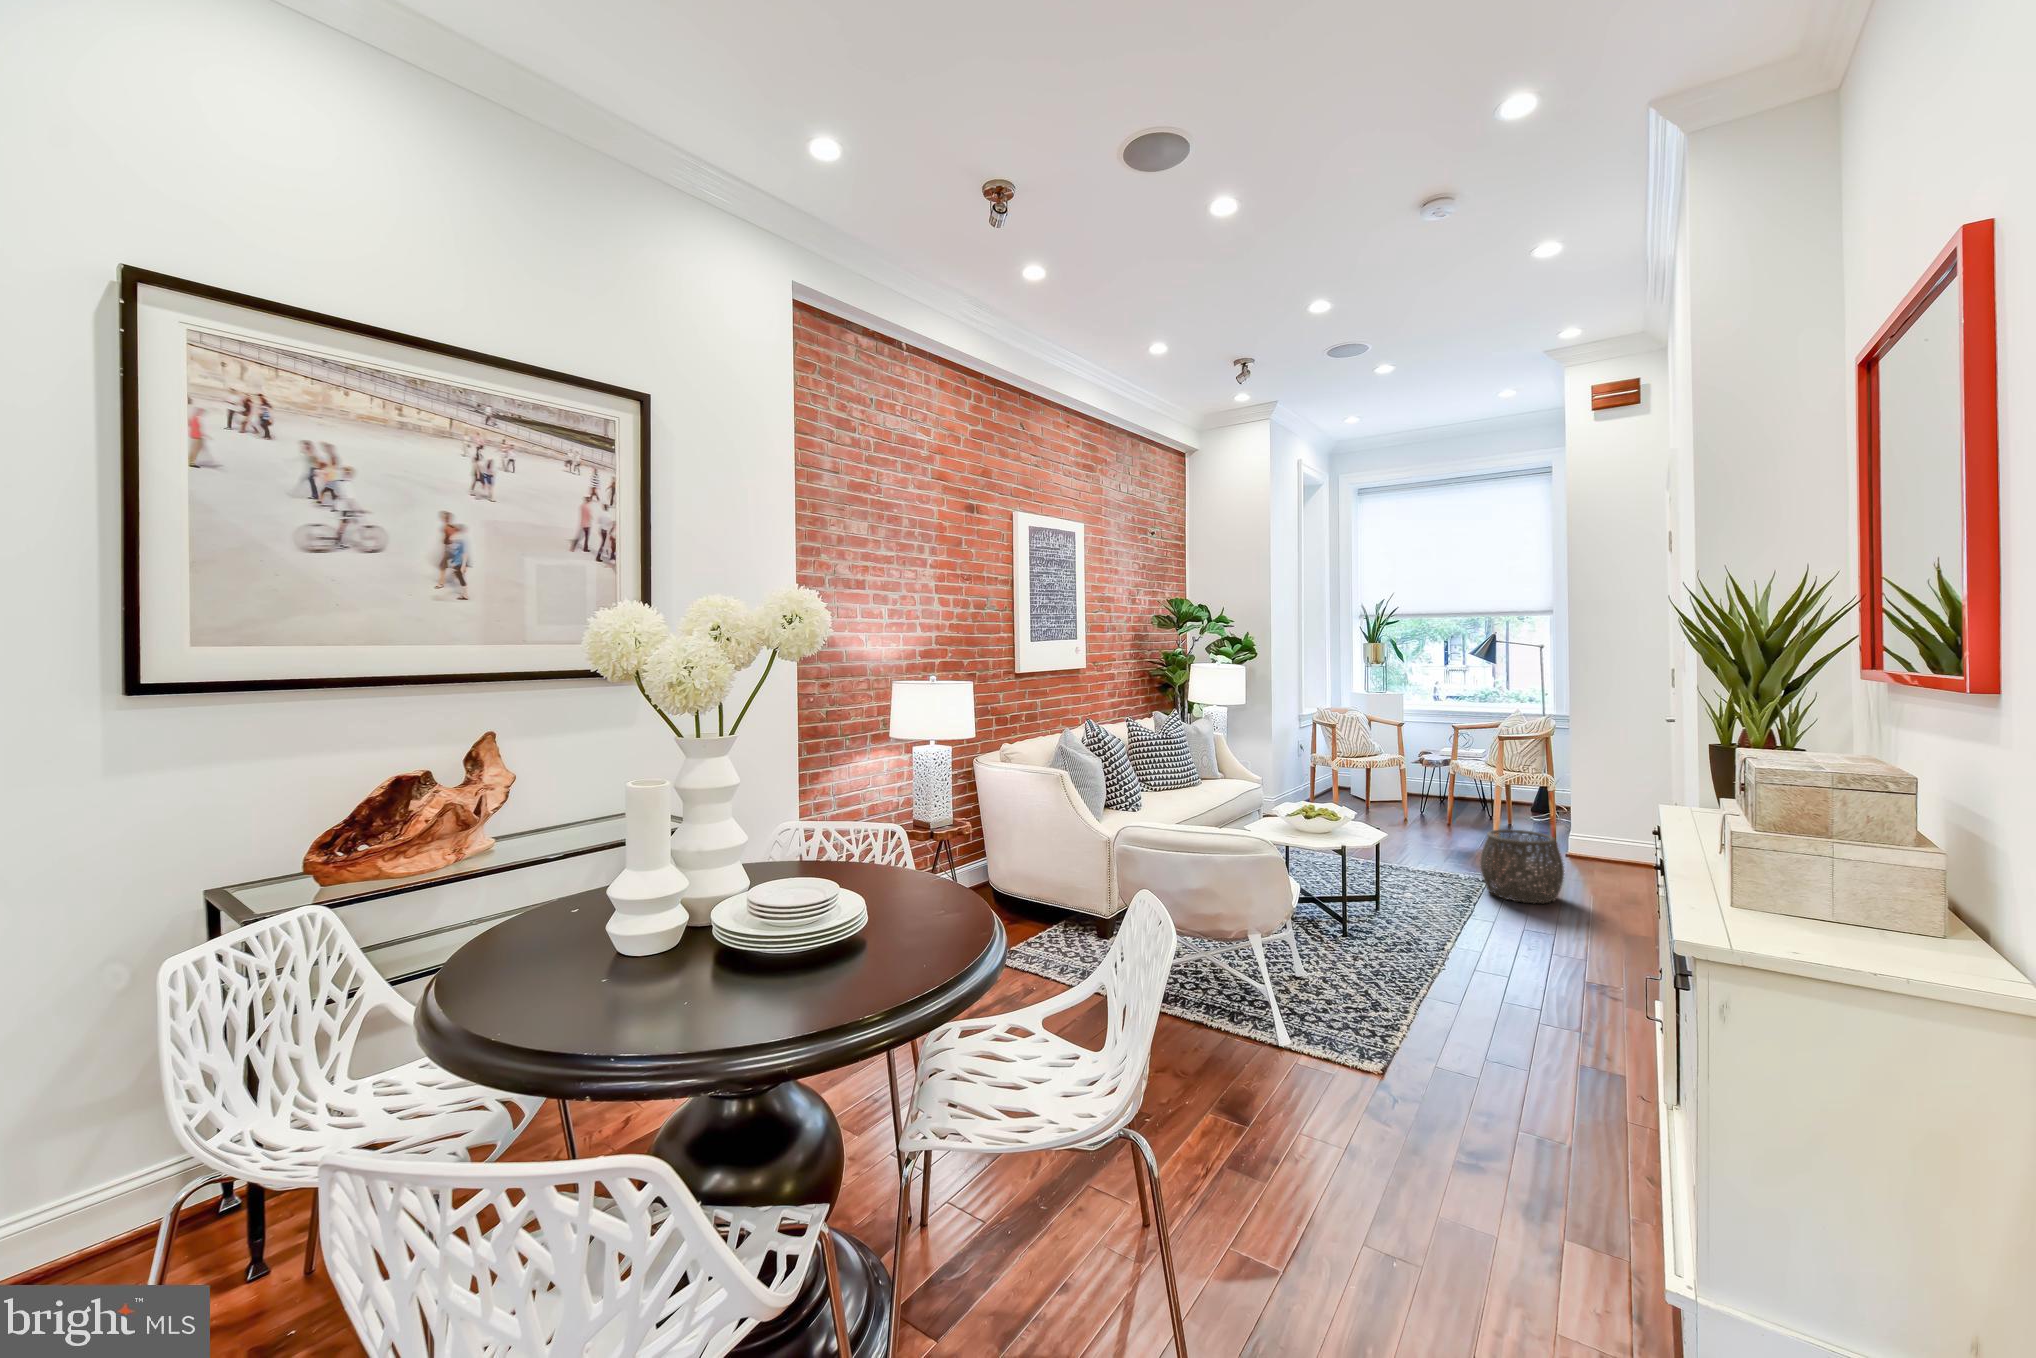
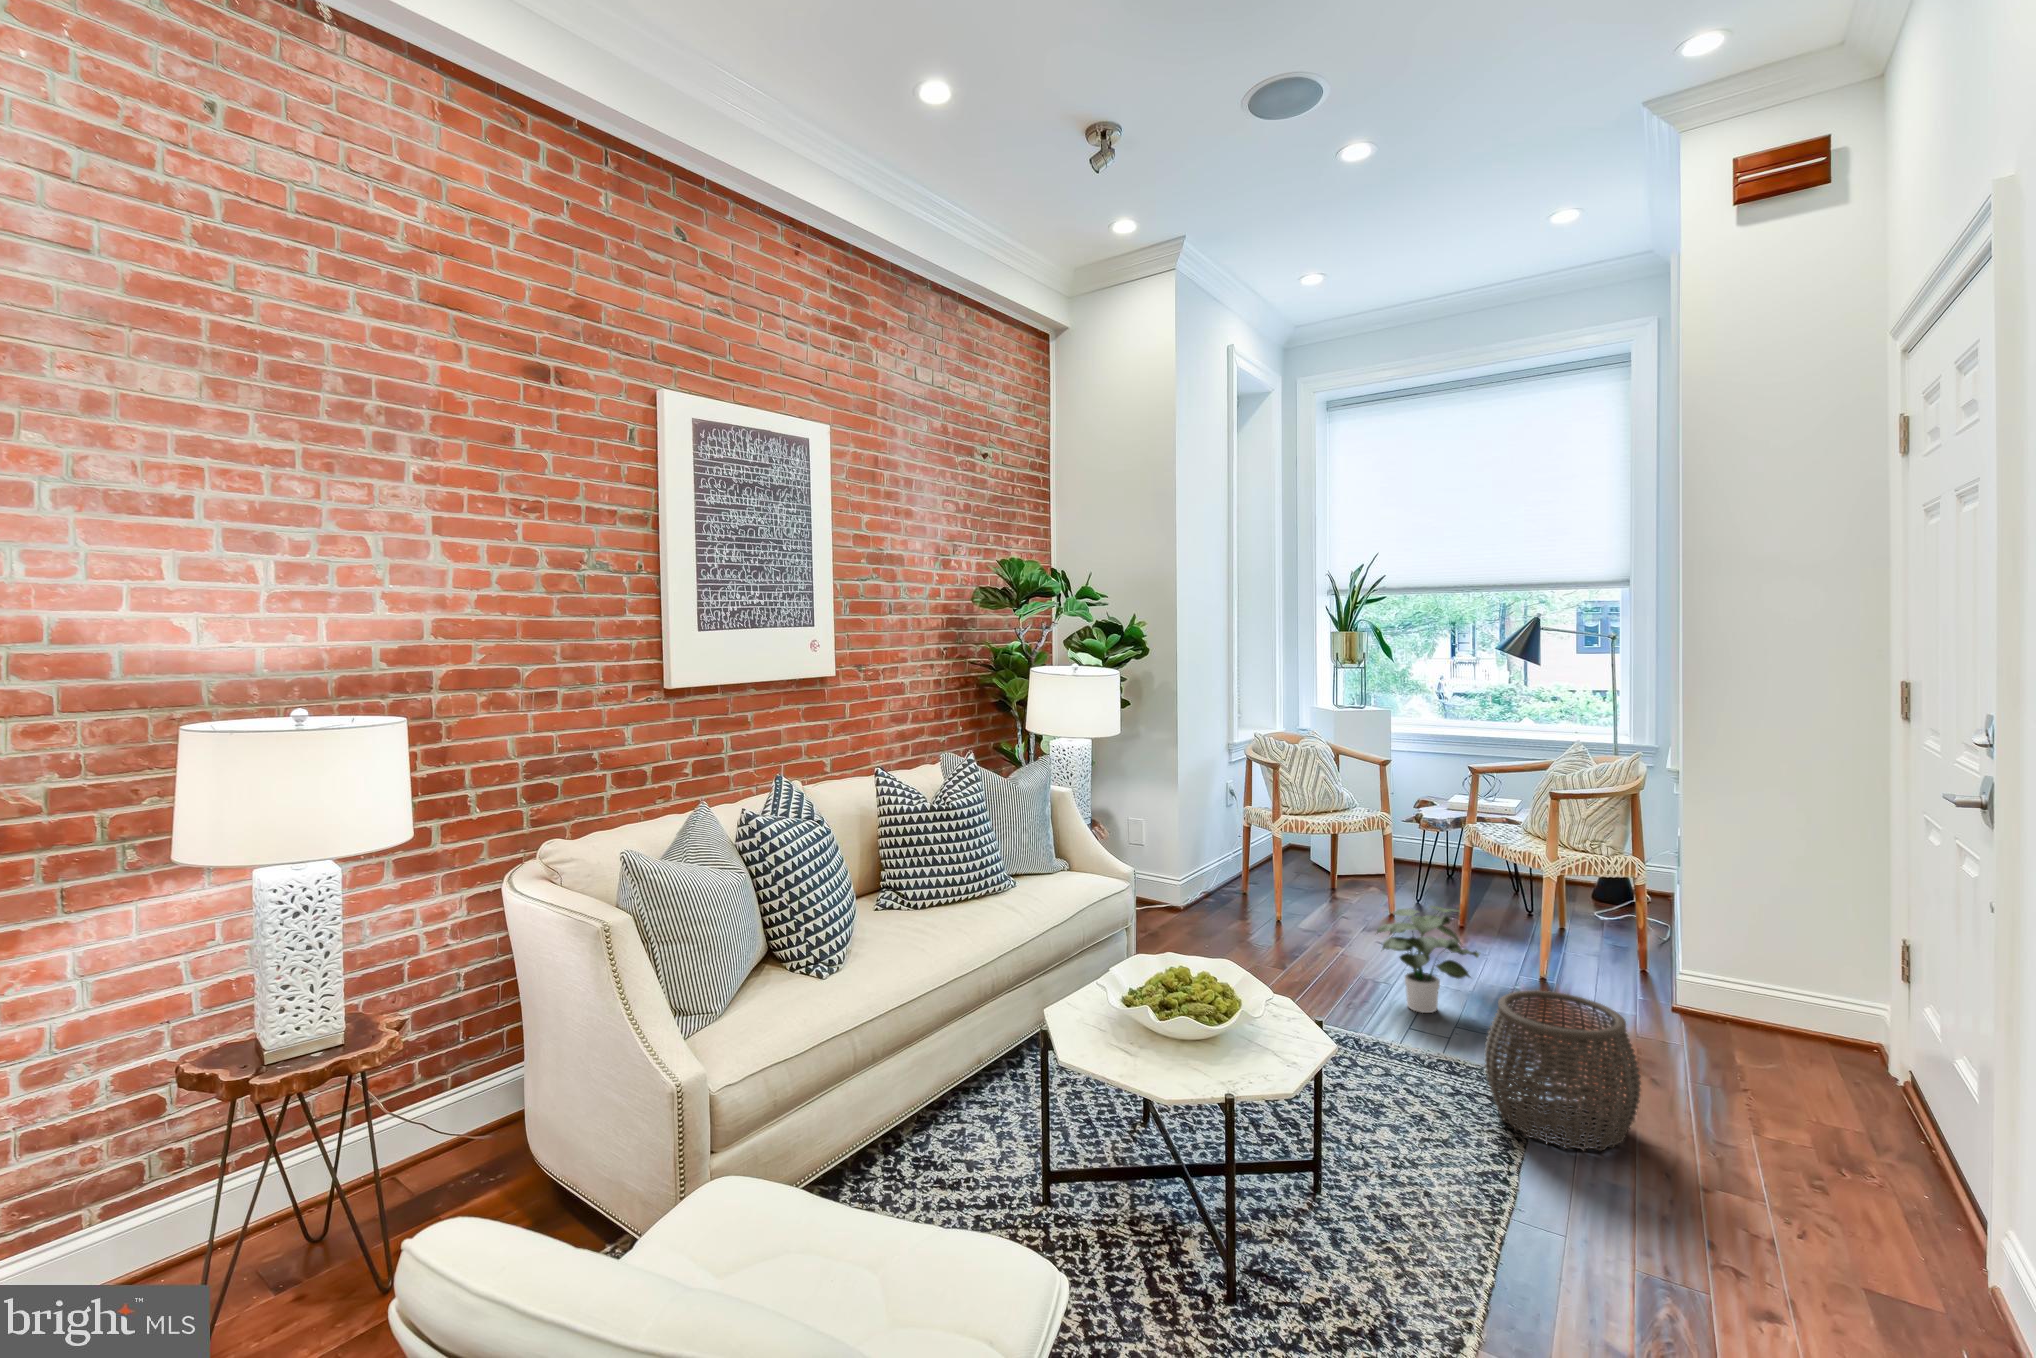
potted plant: none [1408,798,1473,858] -> present [1377,906,1479,1013]

